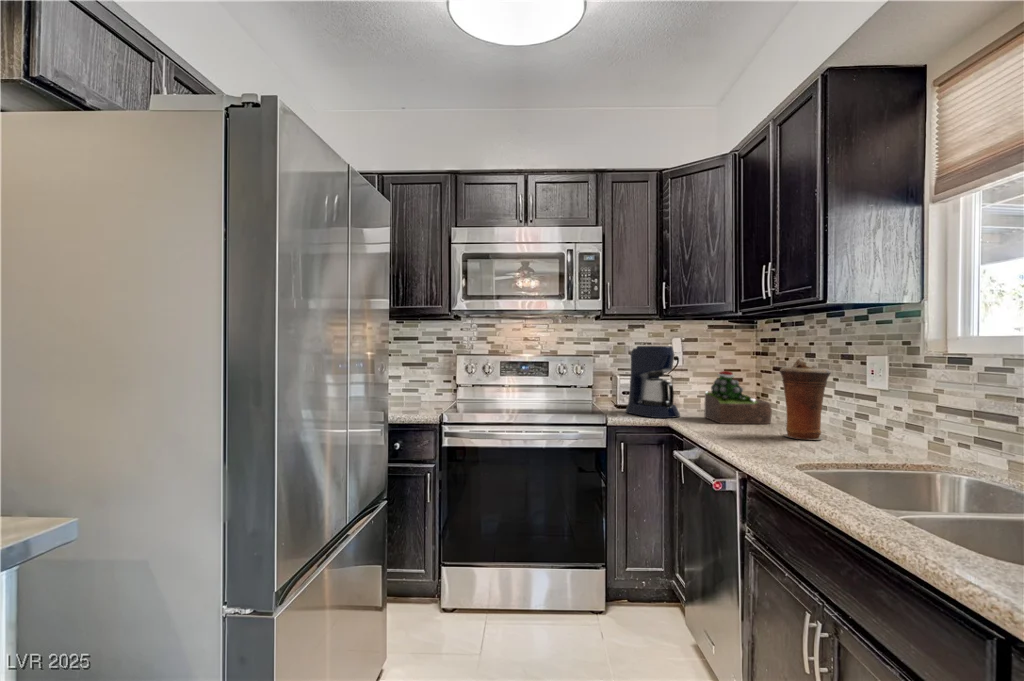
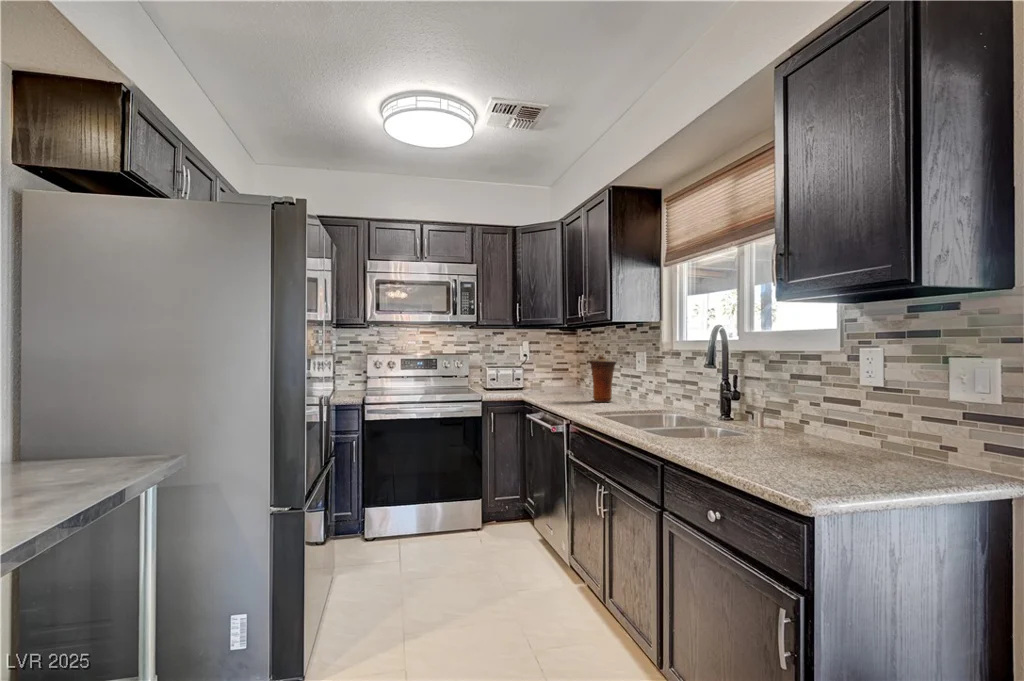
coffee maker: present [626,346,680,418] -> none [494,347,530,395]
succulent plant: present [704,371,772,424] -> none [546,363,586,397]

